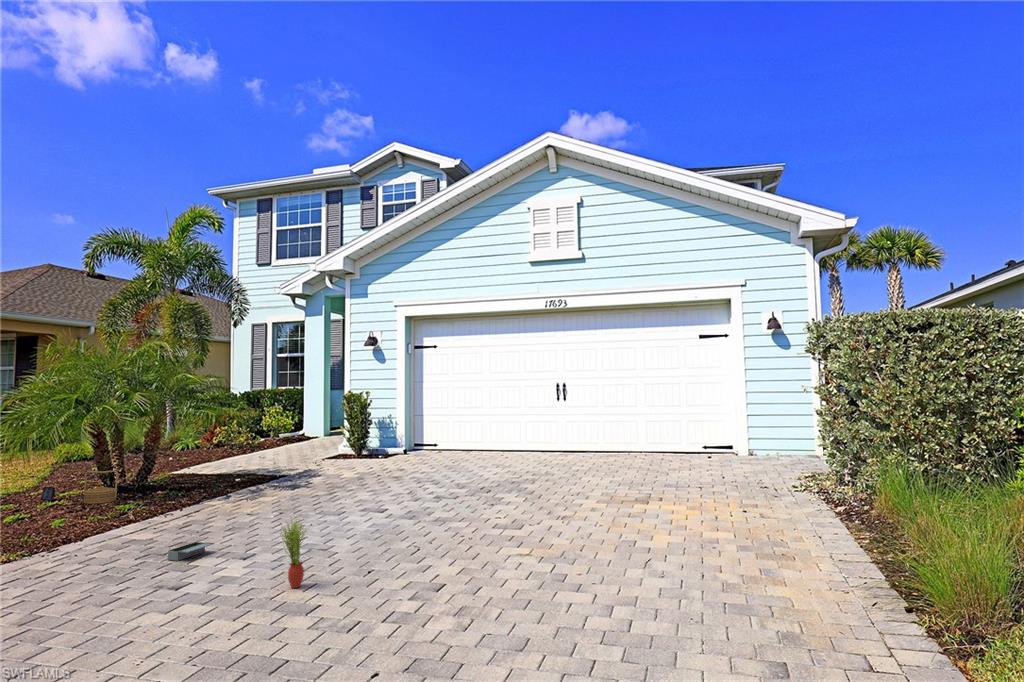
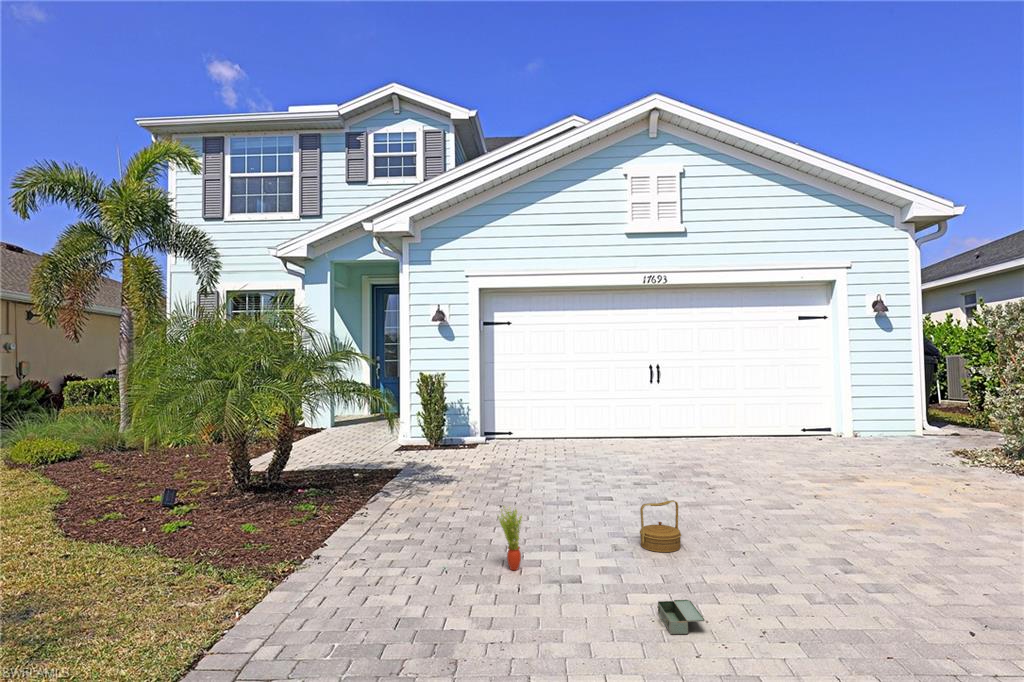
basket: present [84,471,118,504] -> present [640,500,681,552]
potted plant: present [280,517,306,588] -> present [499,506,522,570]

